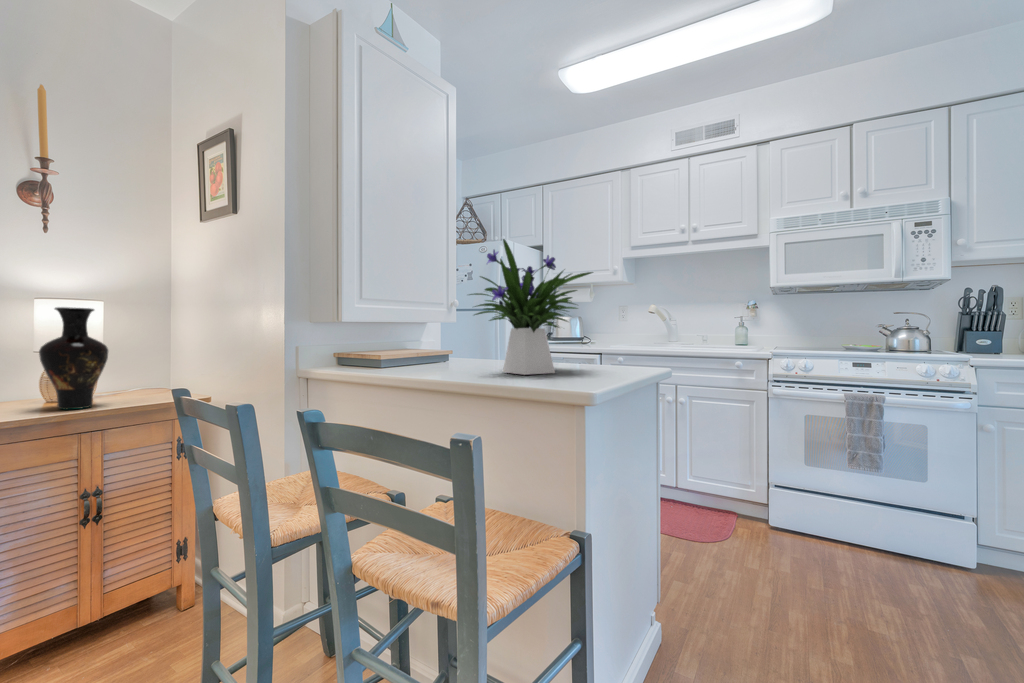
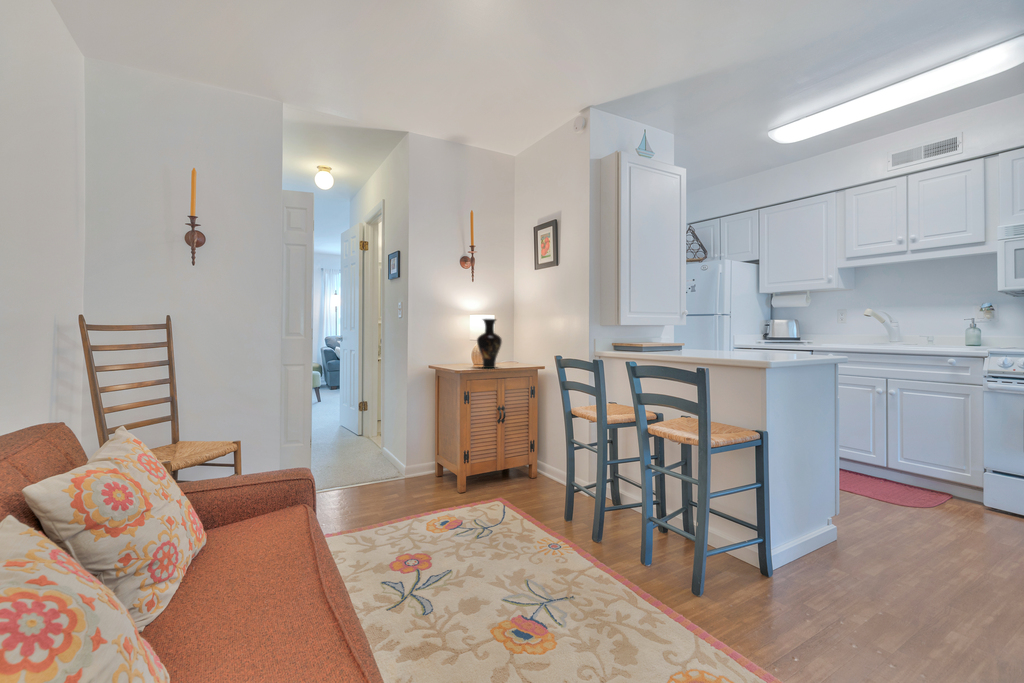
flower arrangement: present [469,239,593,375] -> none [698,277,780,355]

